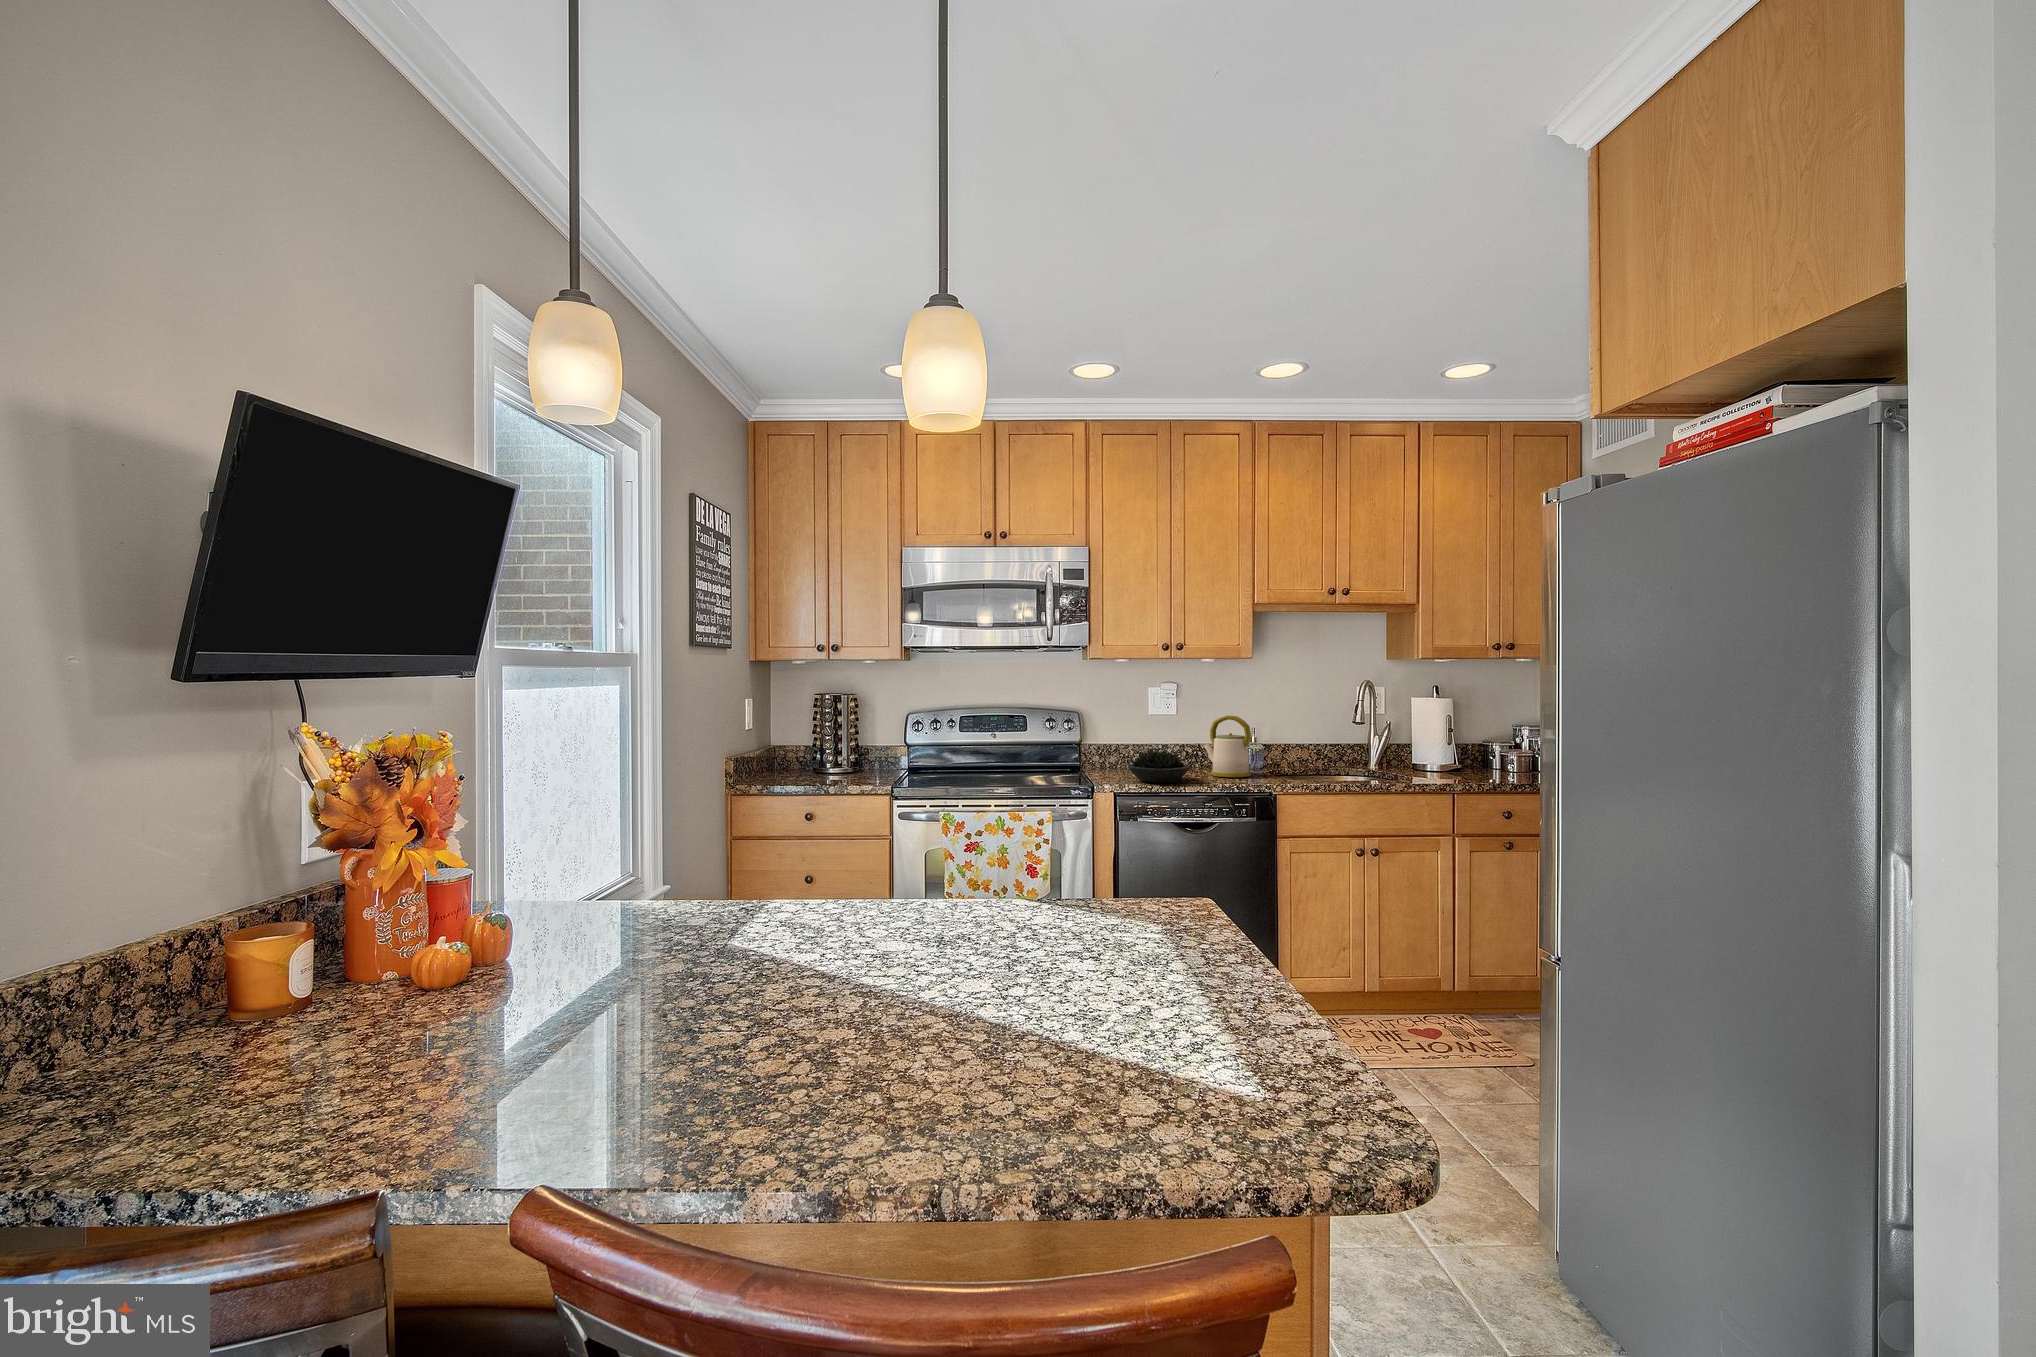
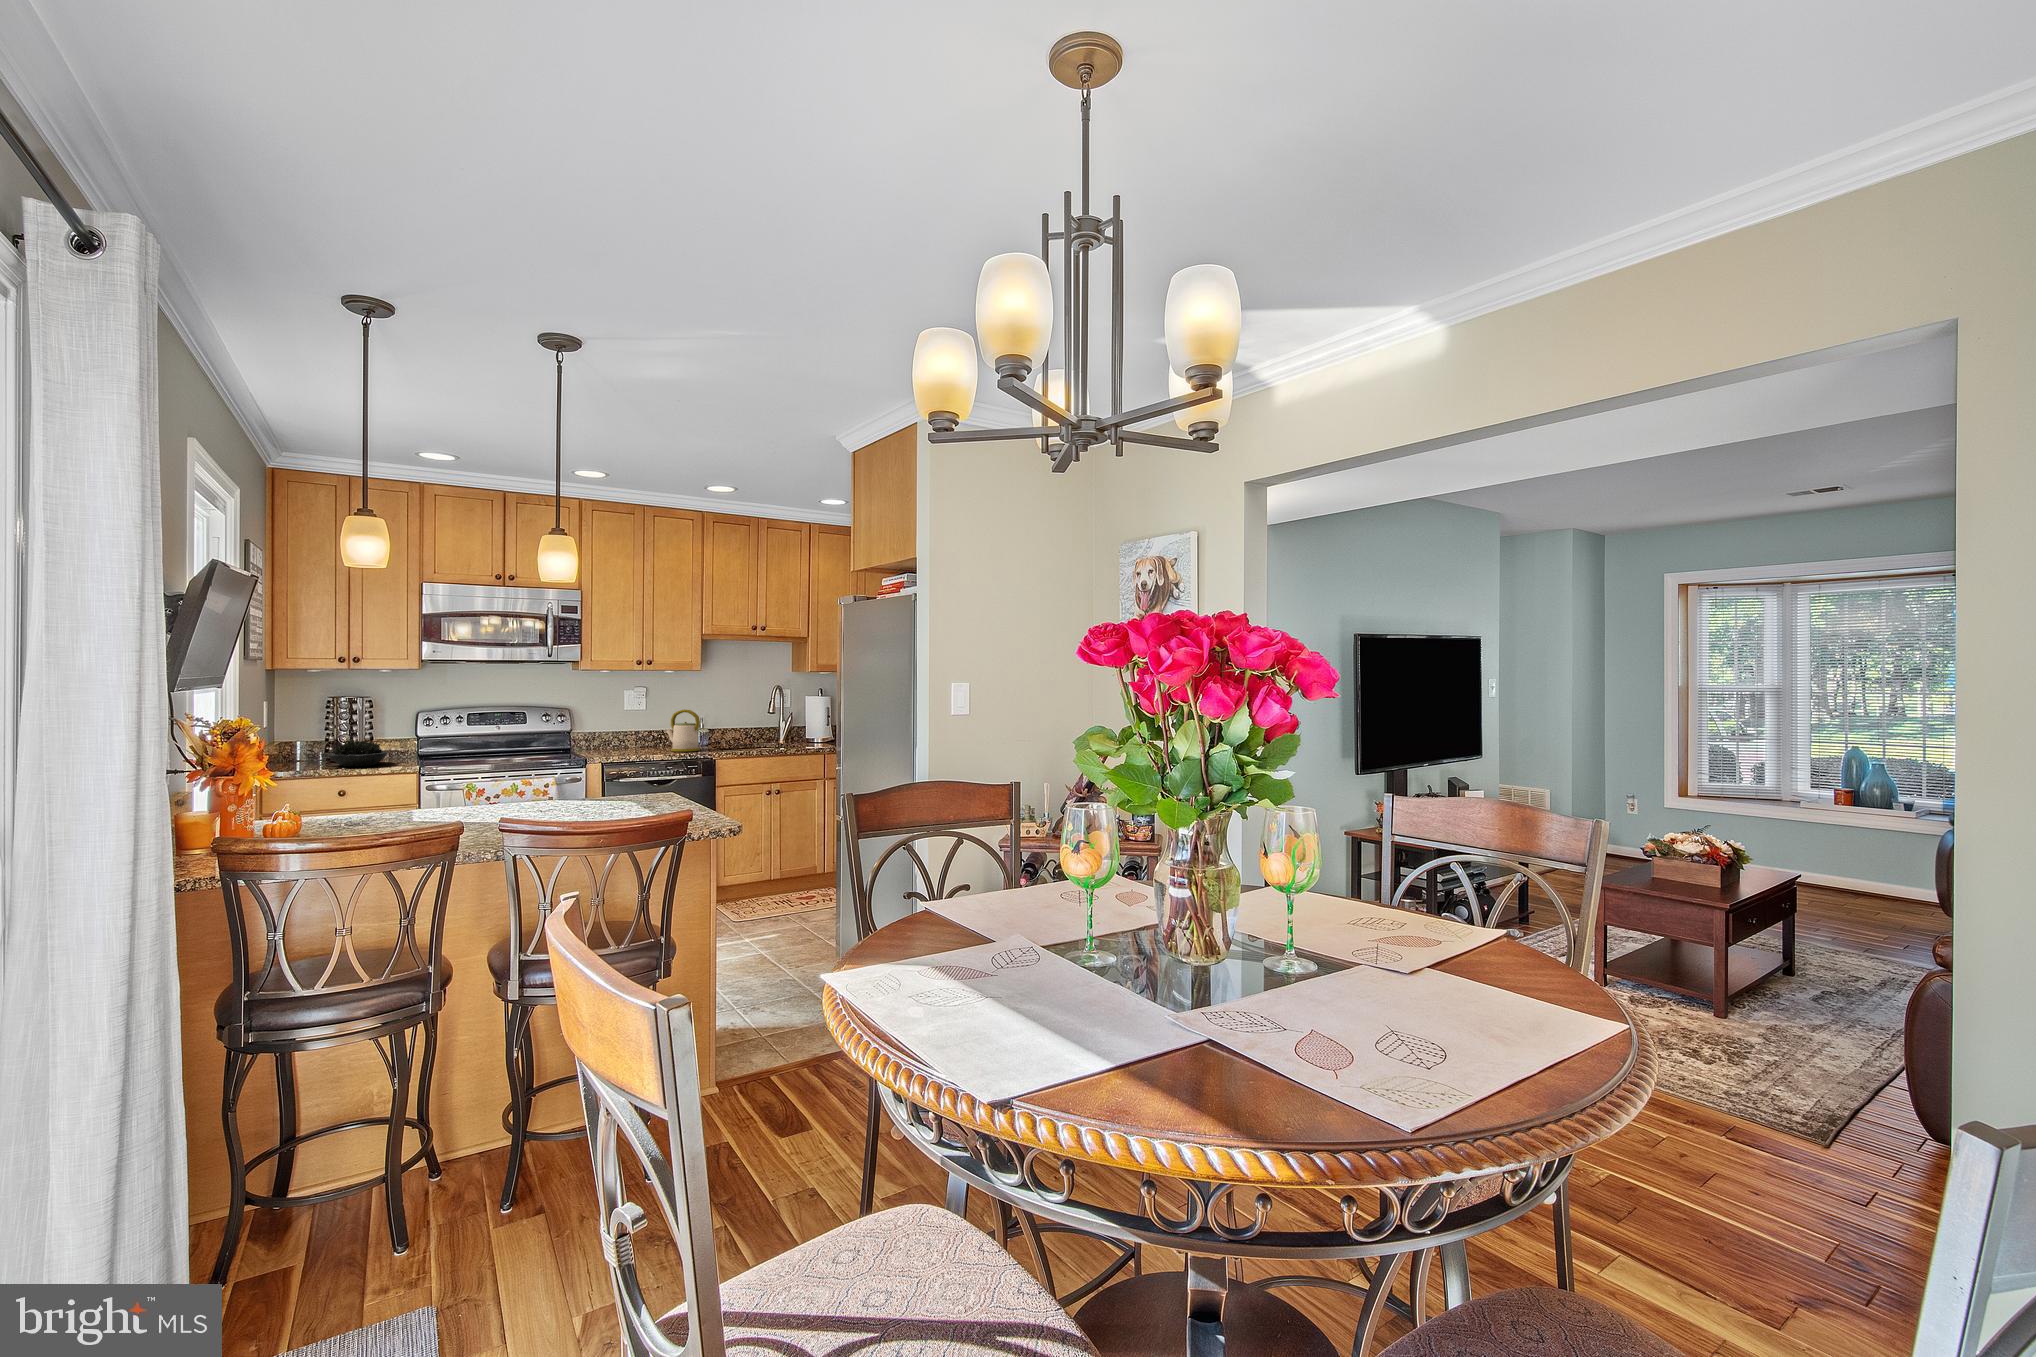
succulent plant: present [1128,748,1190,783] -> present [328,739,388,766]

